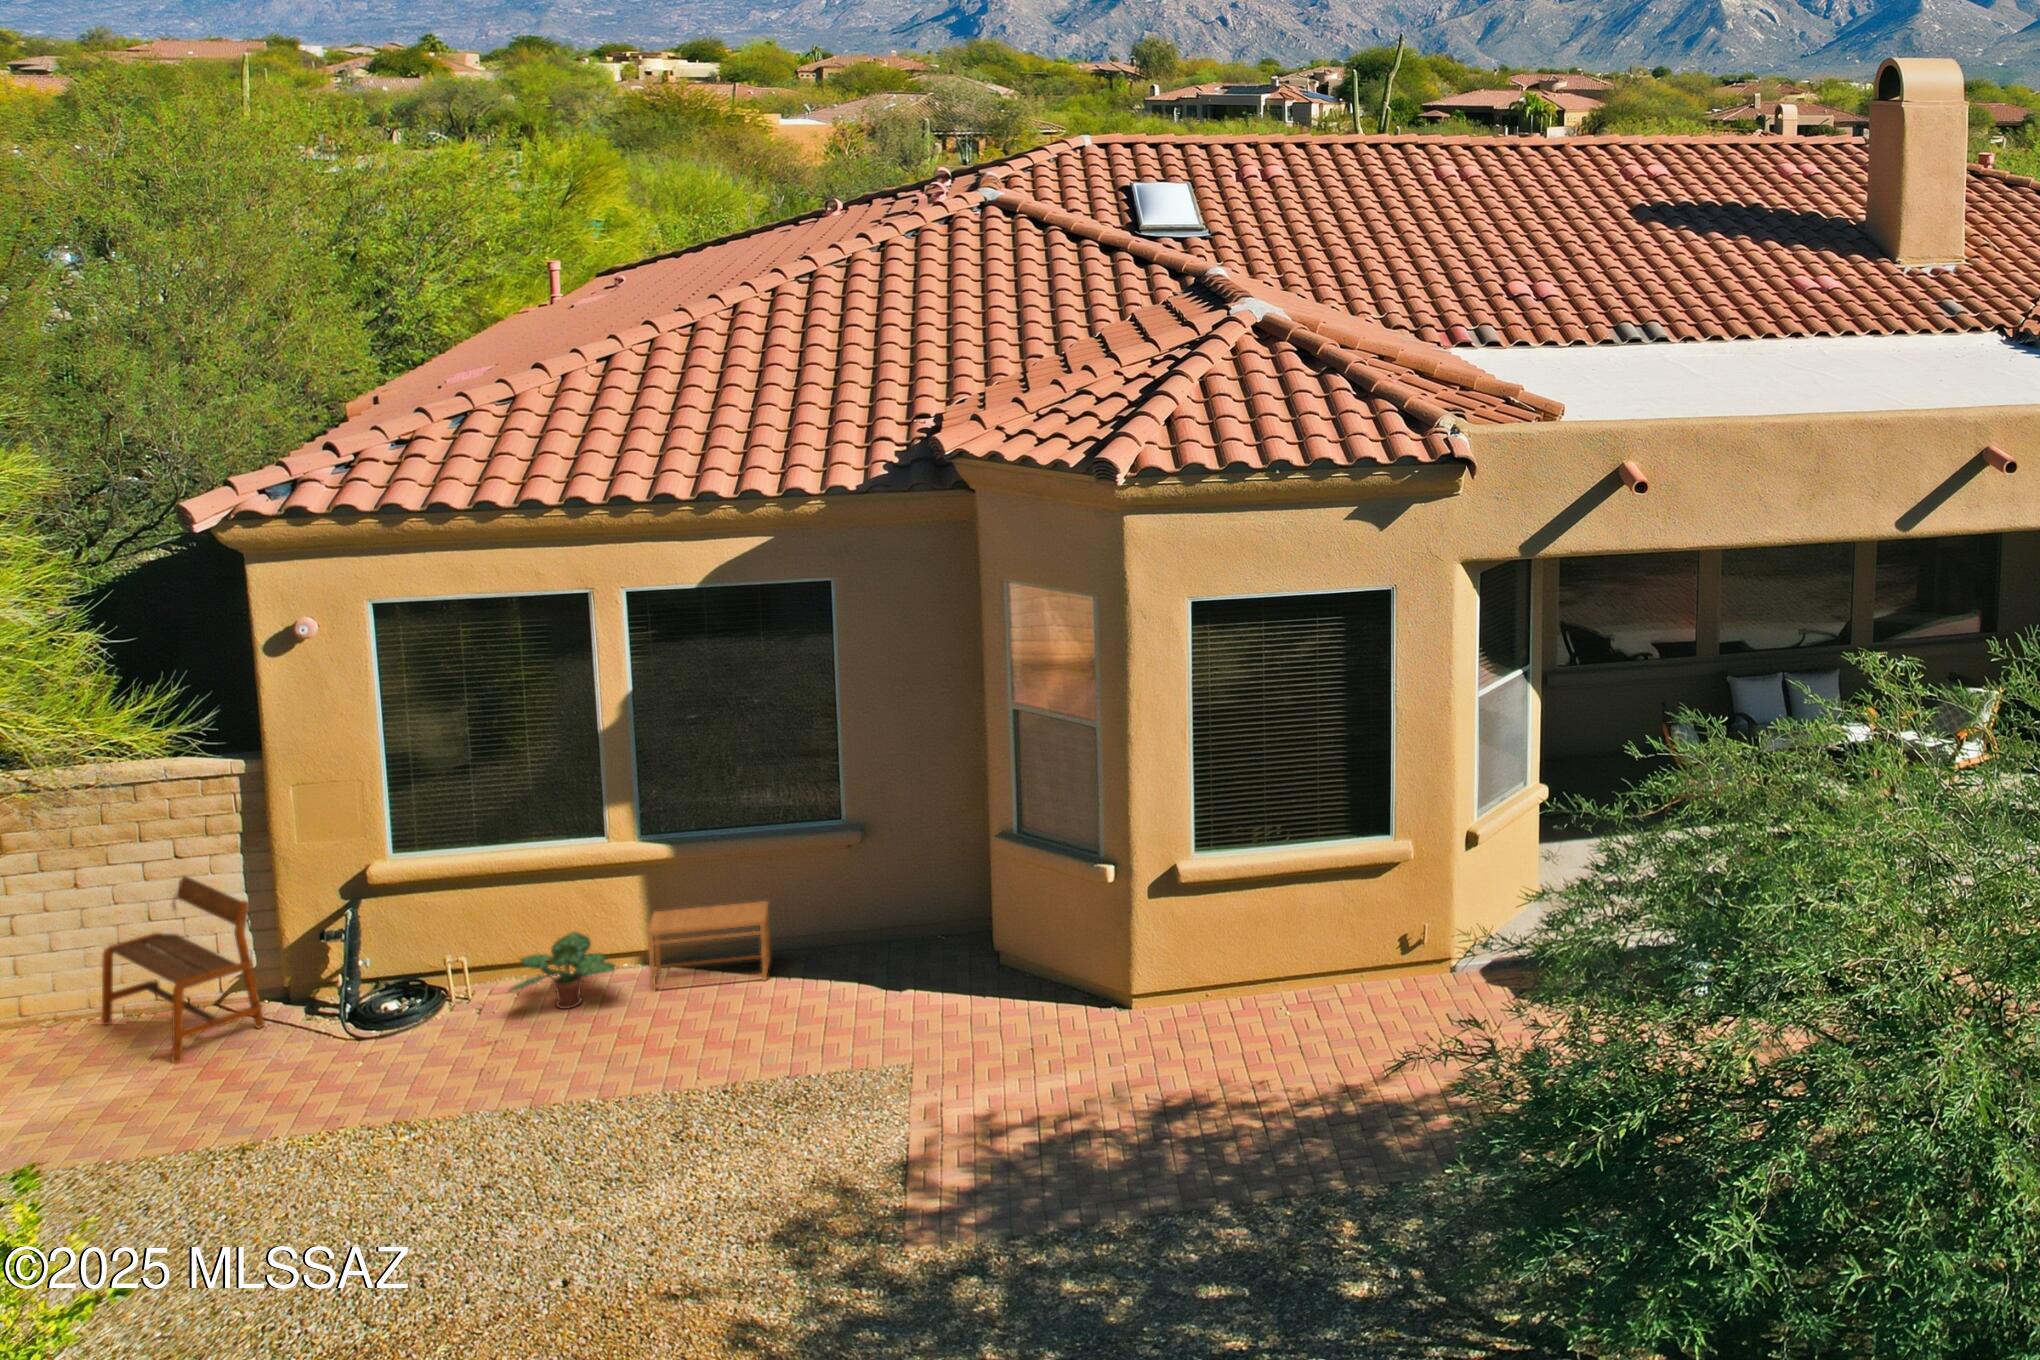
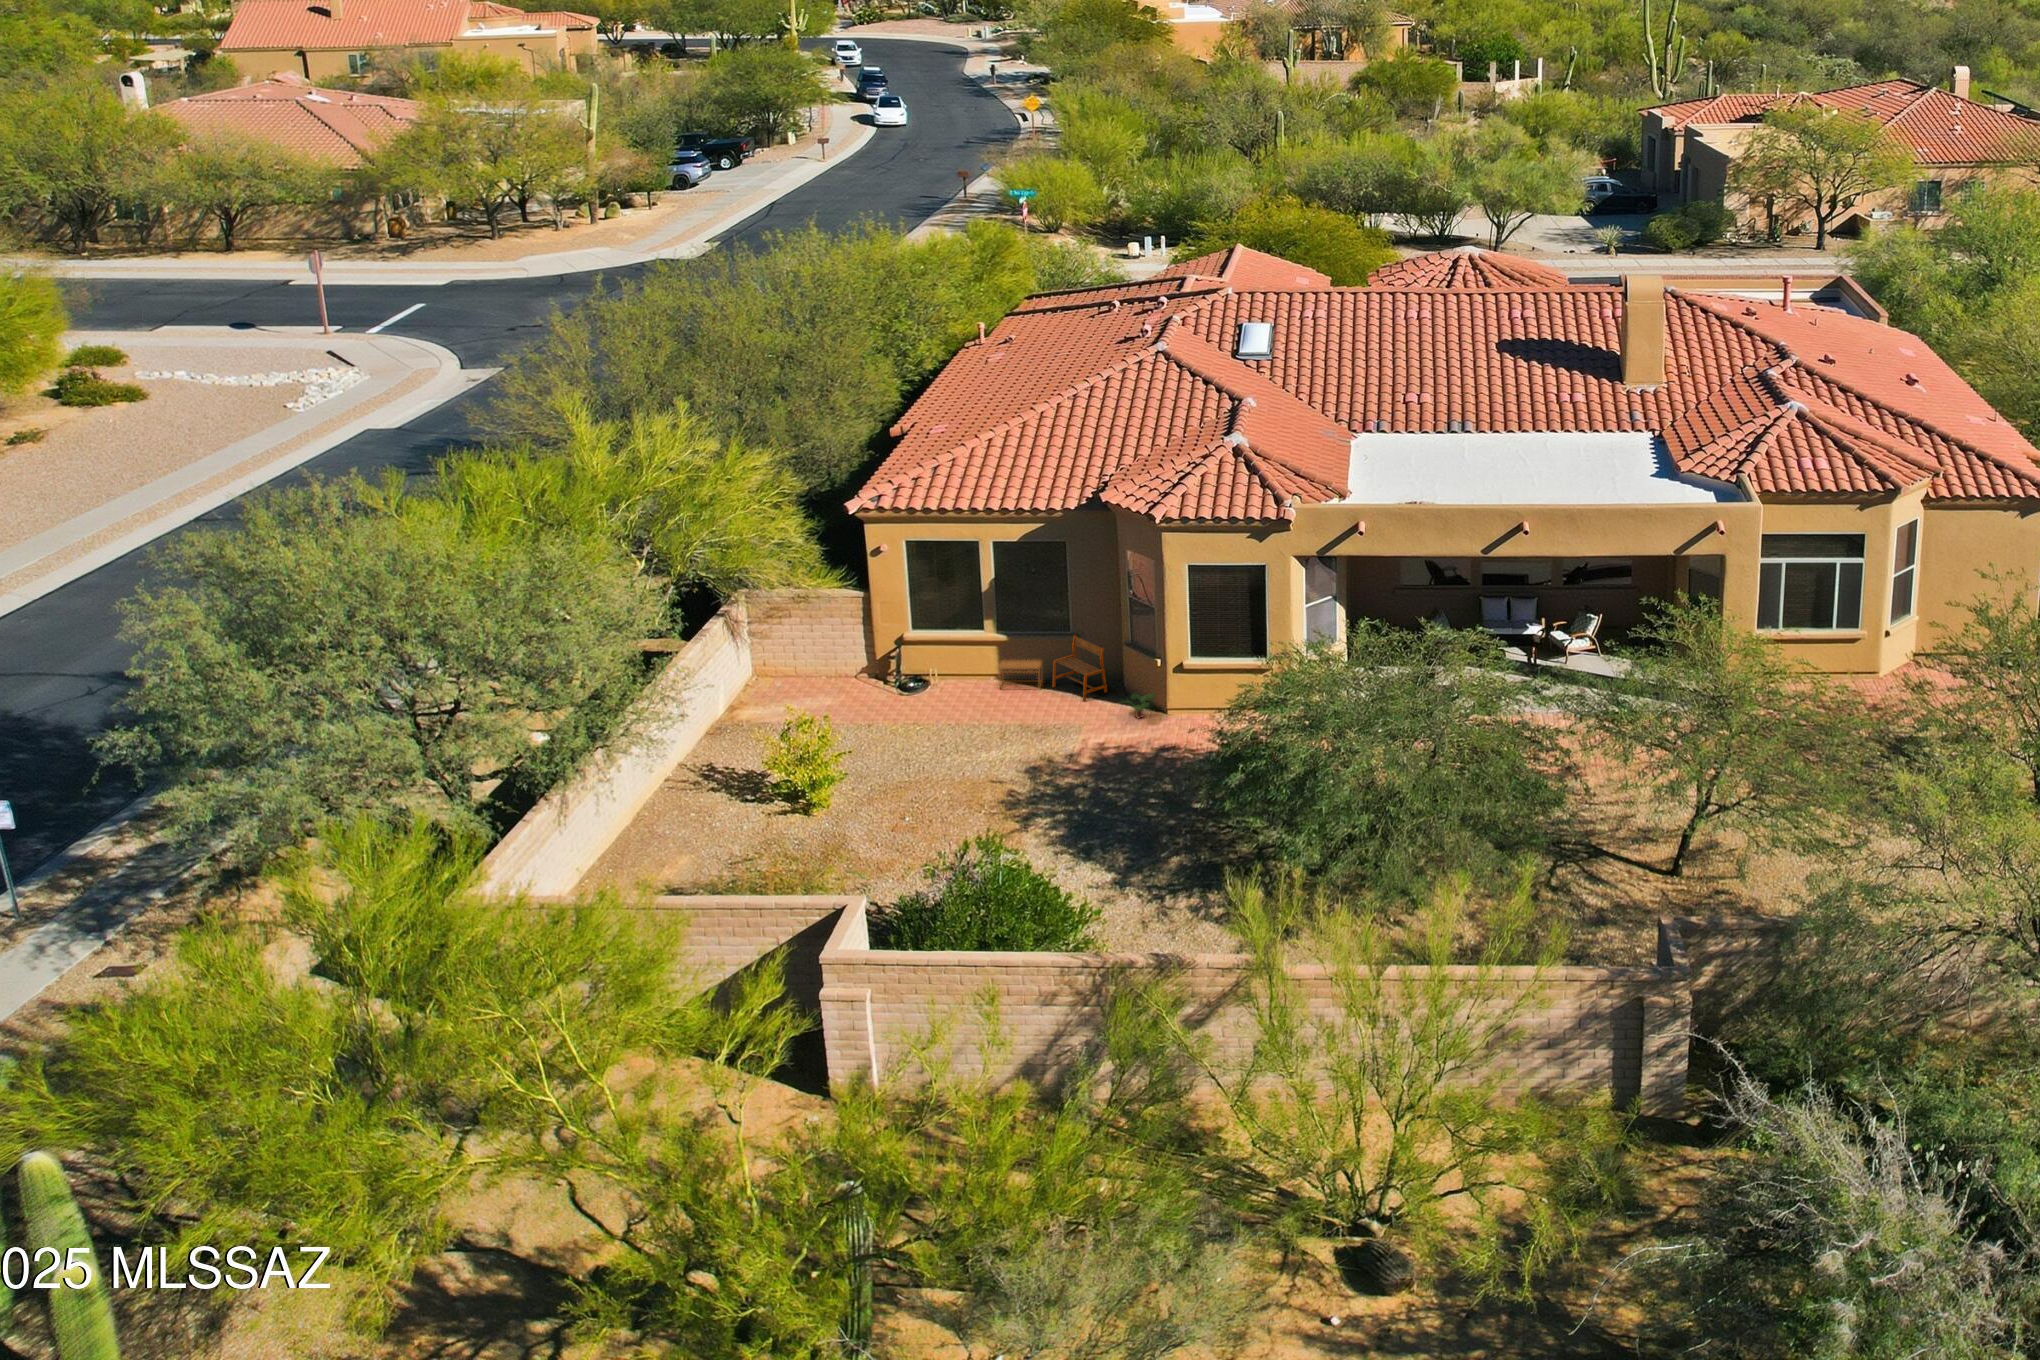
bench: present [102,876,265,1063] -> present [1052,635,1107,702]
potted plant: present [509,932,615,1009] -> present [1126,693,1155,718]

